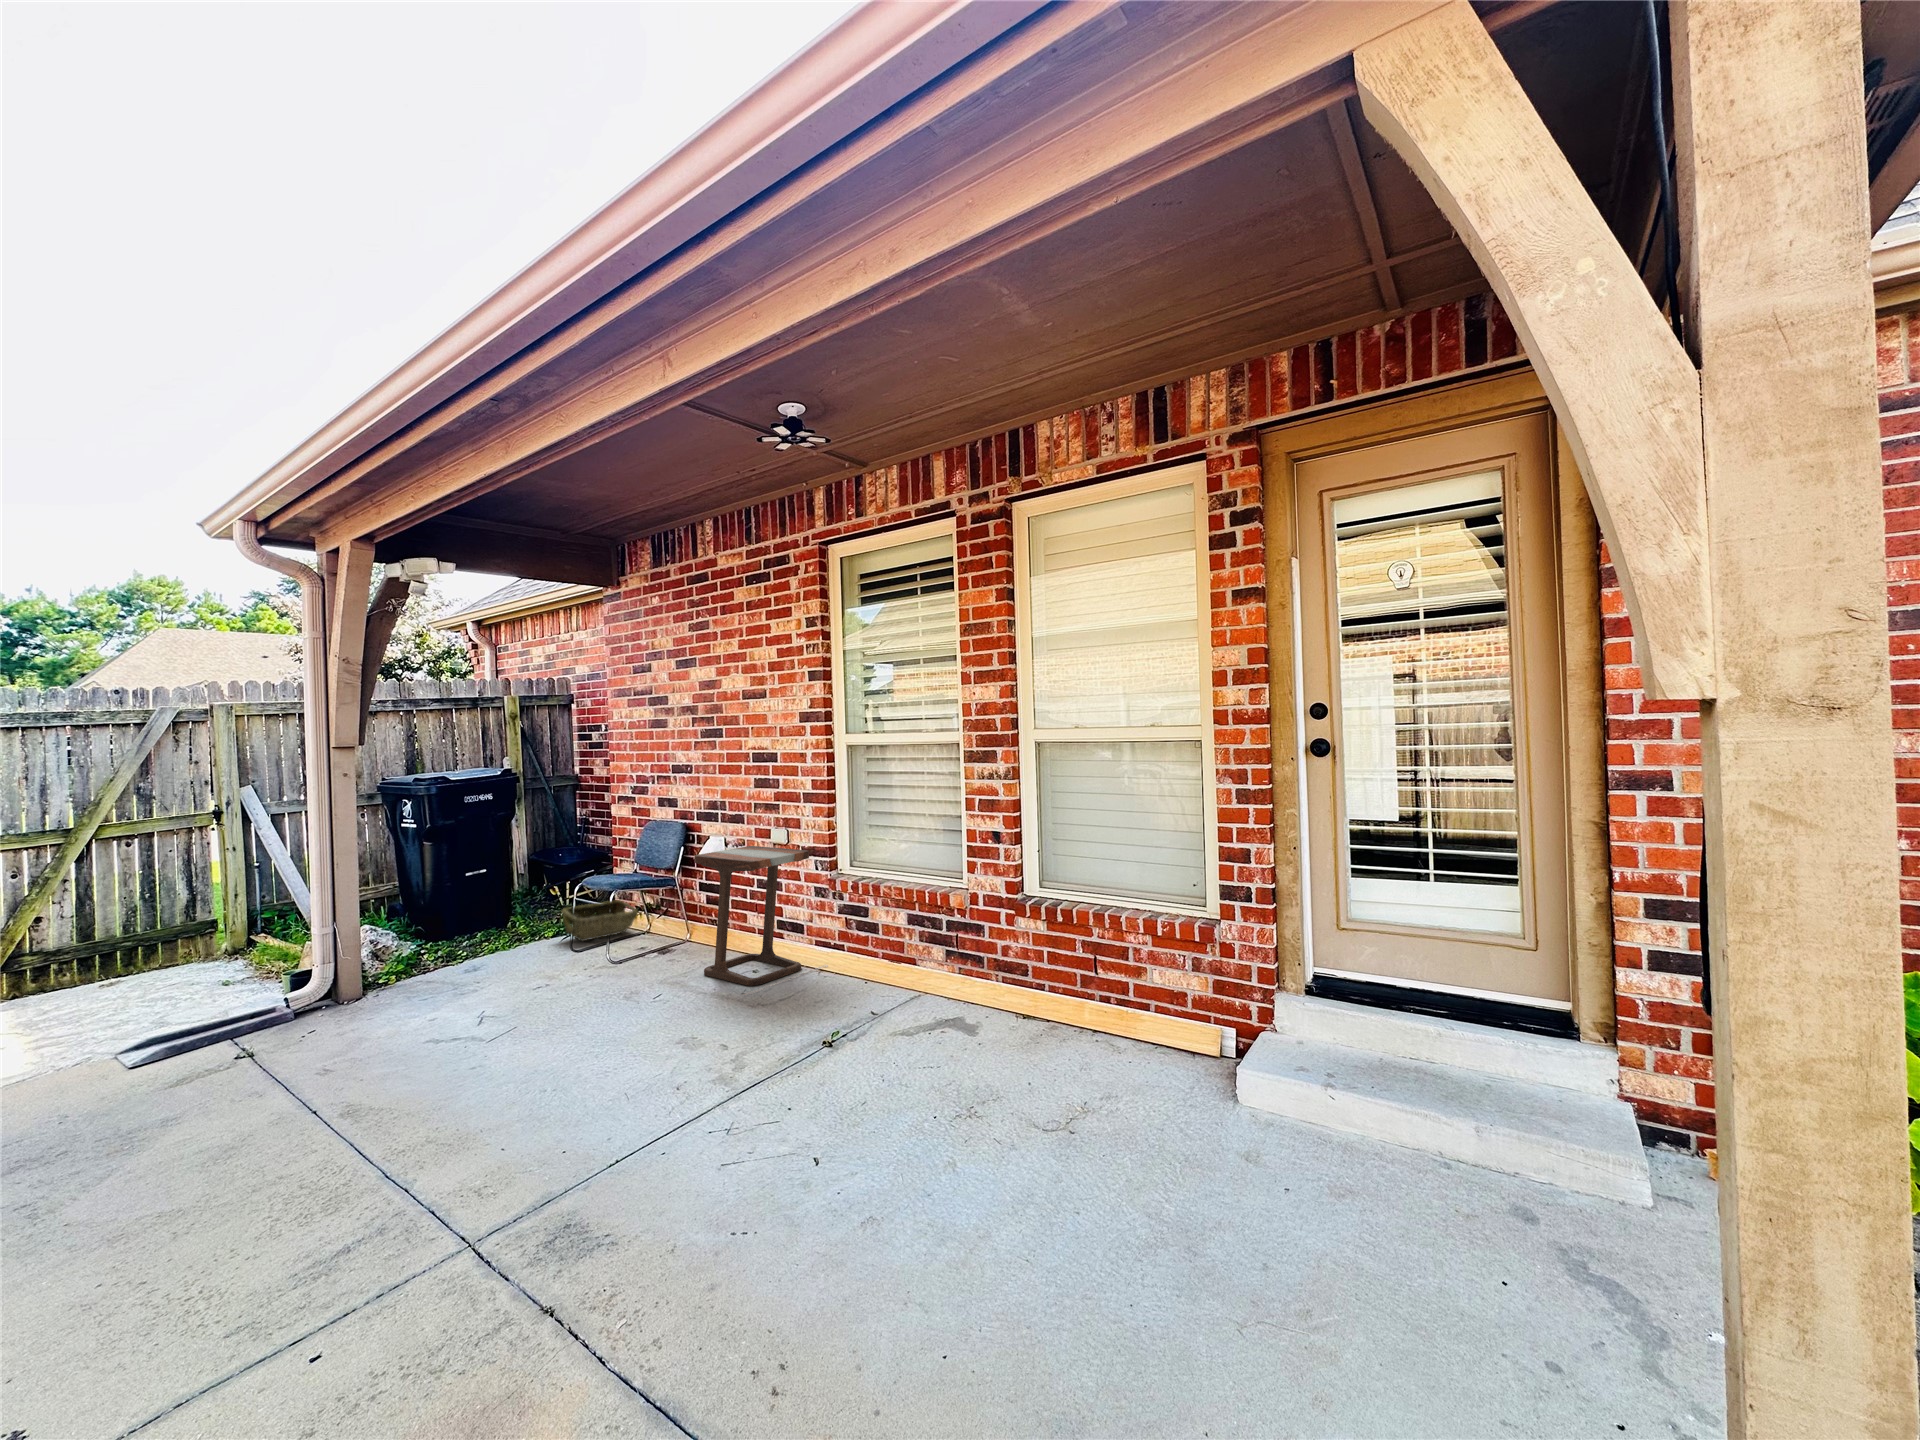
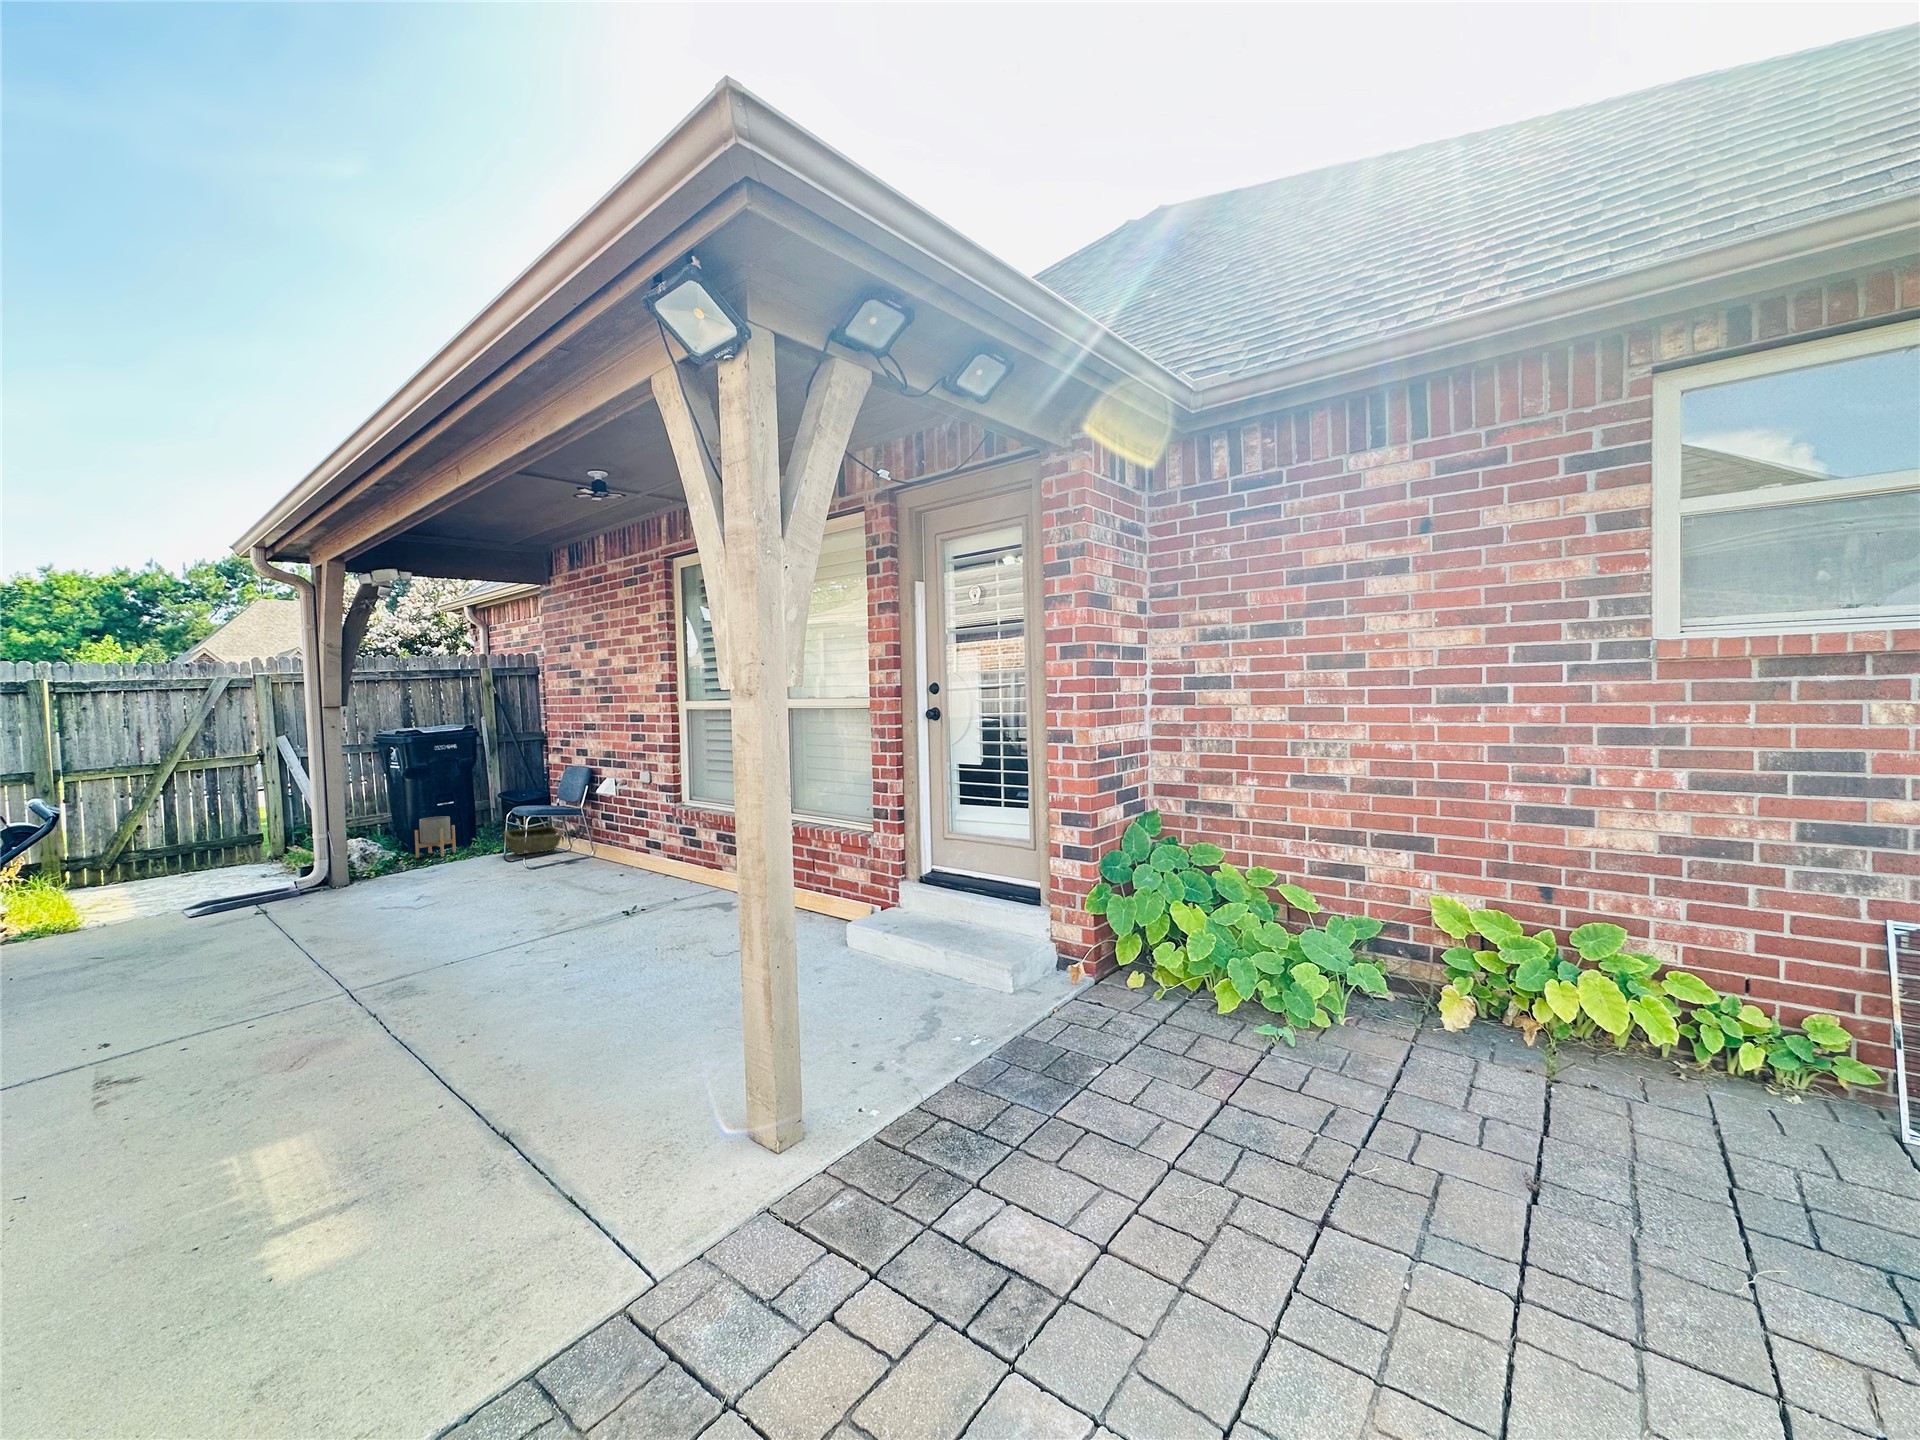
side table: present [695,846,828,995] -> none [576,784,675,888]
planter: none [438,890,489,948] -> present [415,816,456,858]

